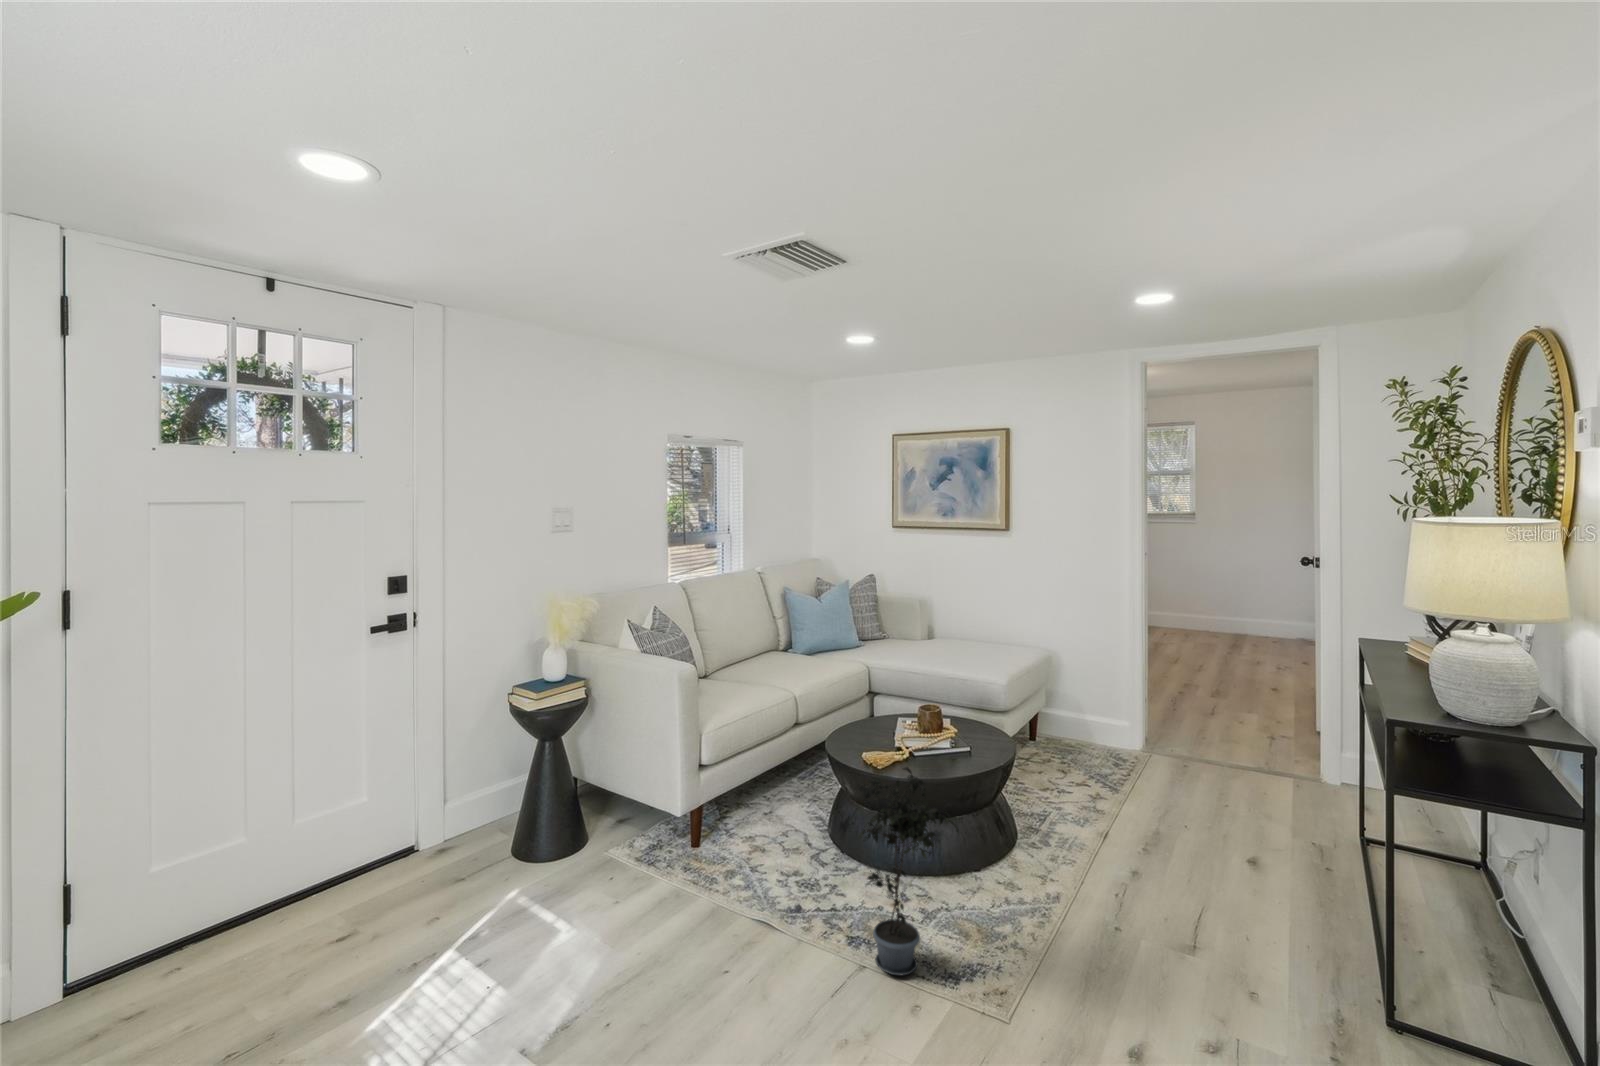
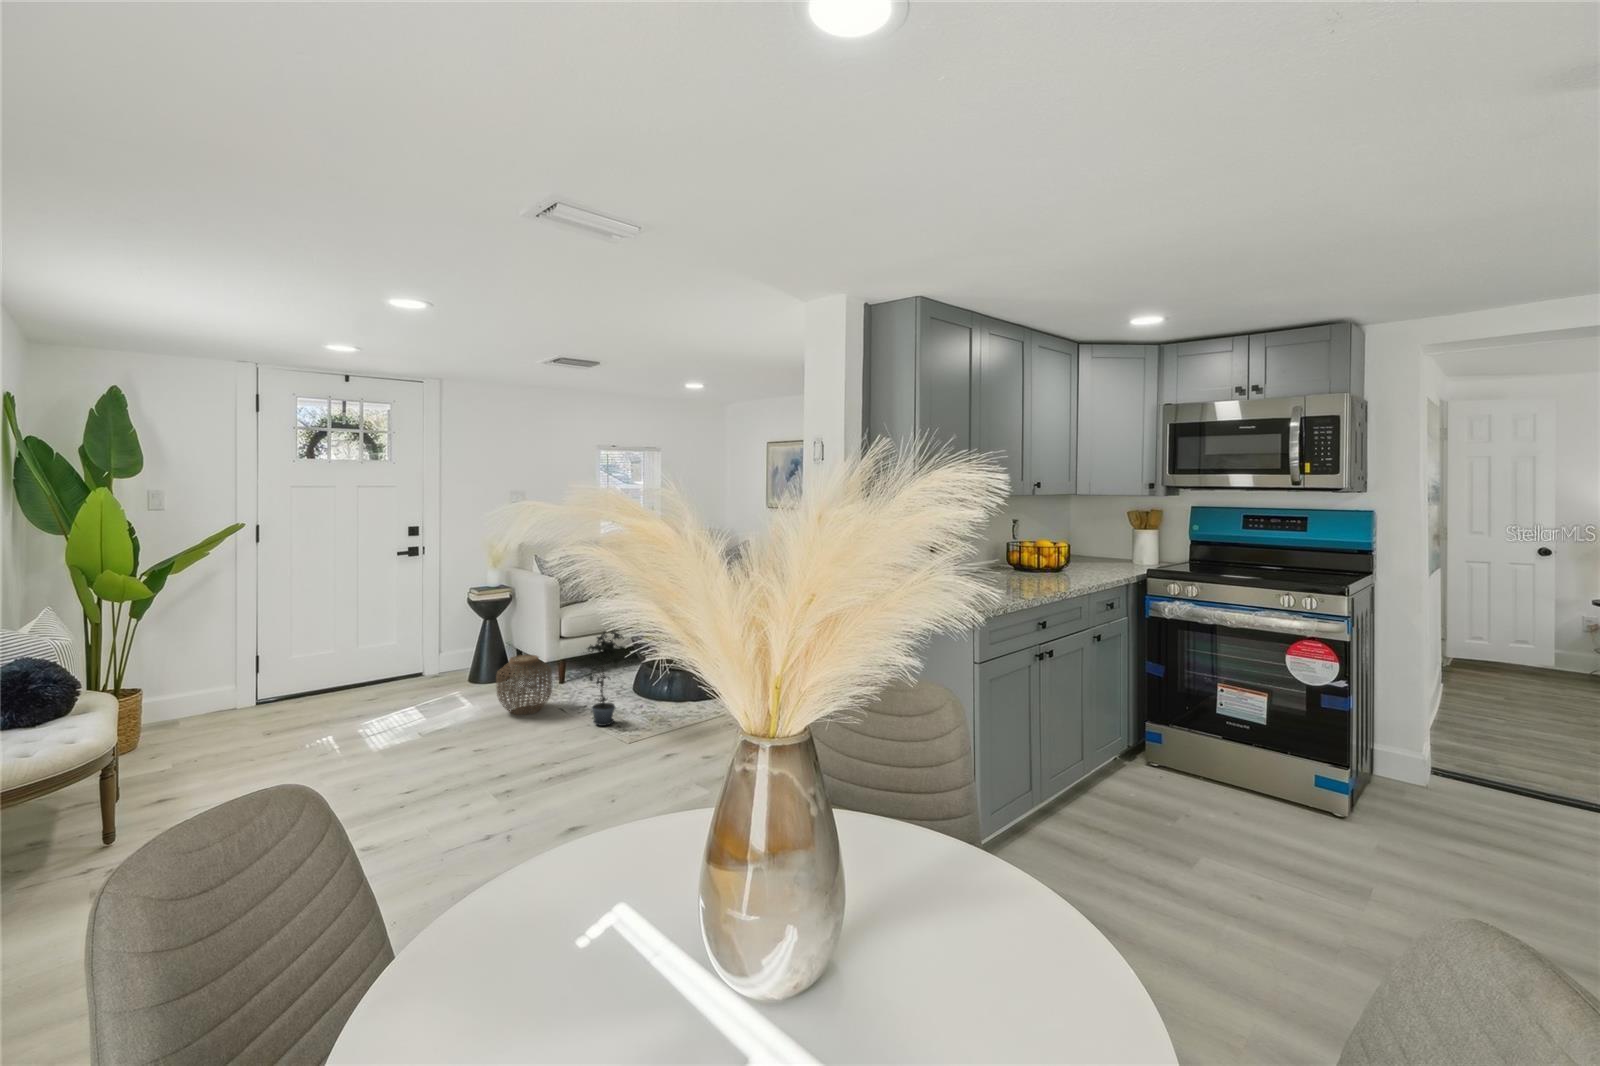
woven basket: none [648,826,753,959] -> present [496,655,552,715]

